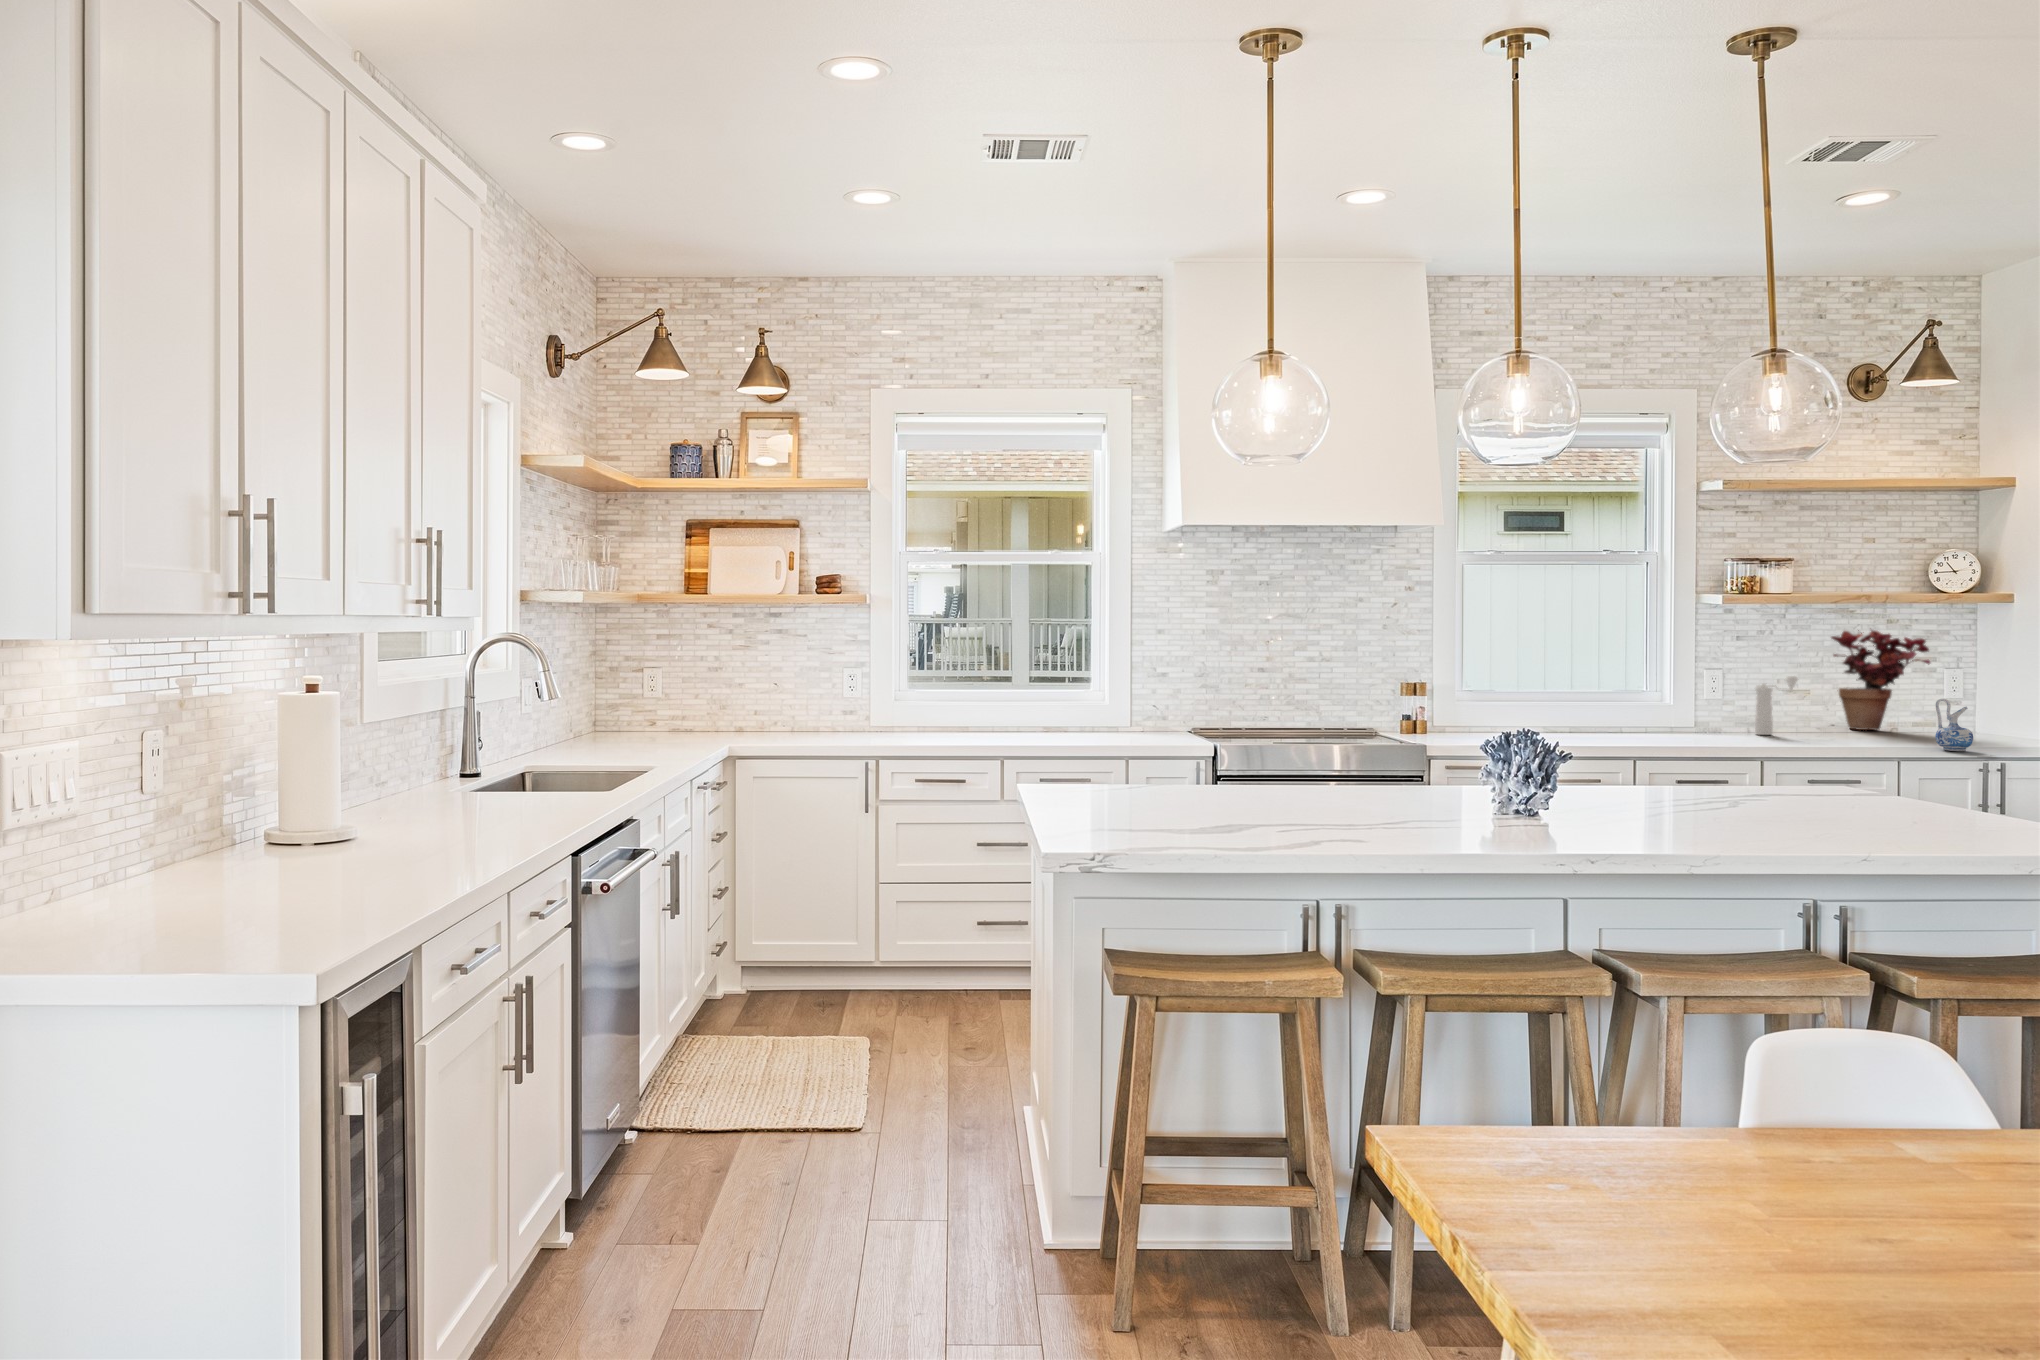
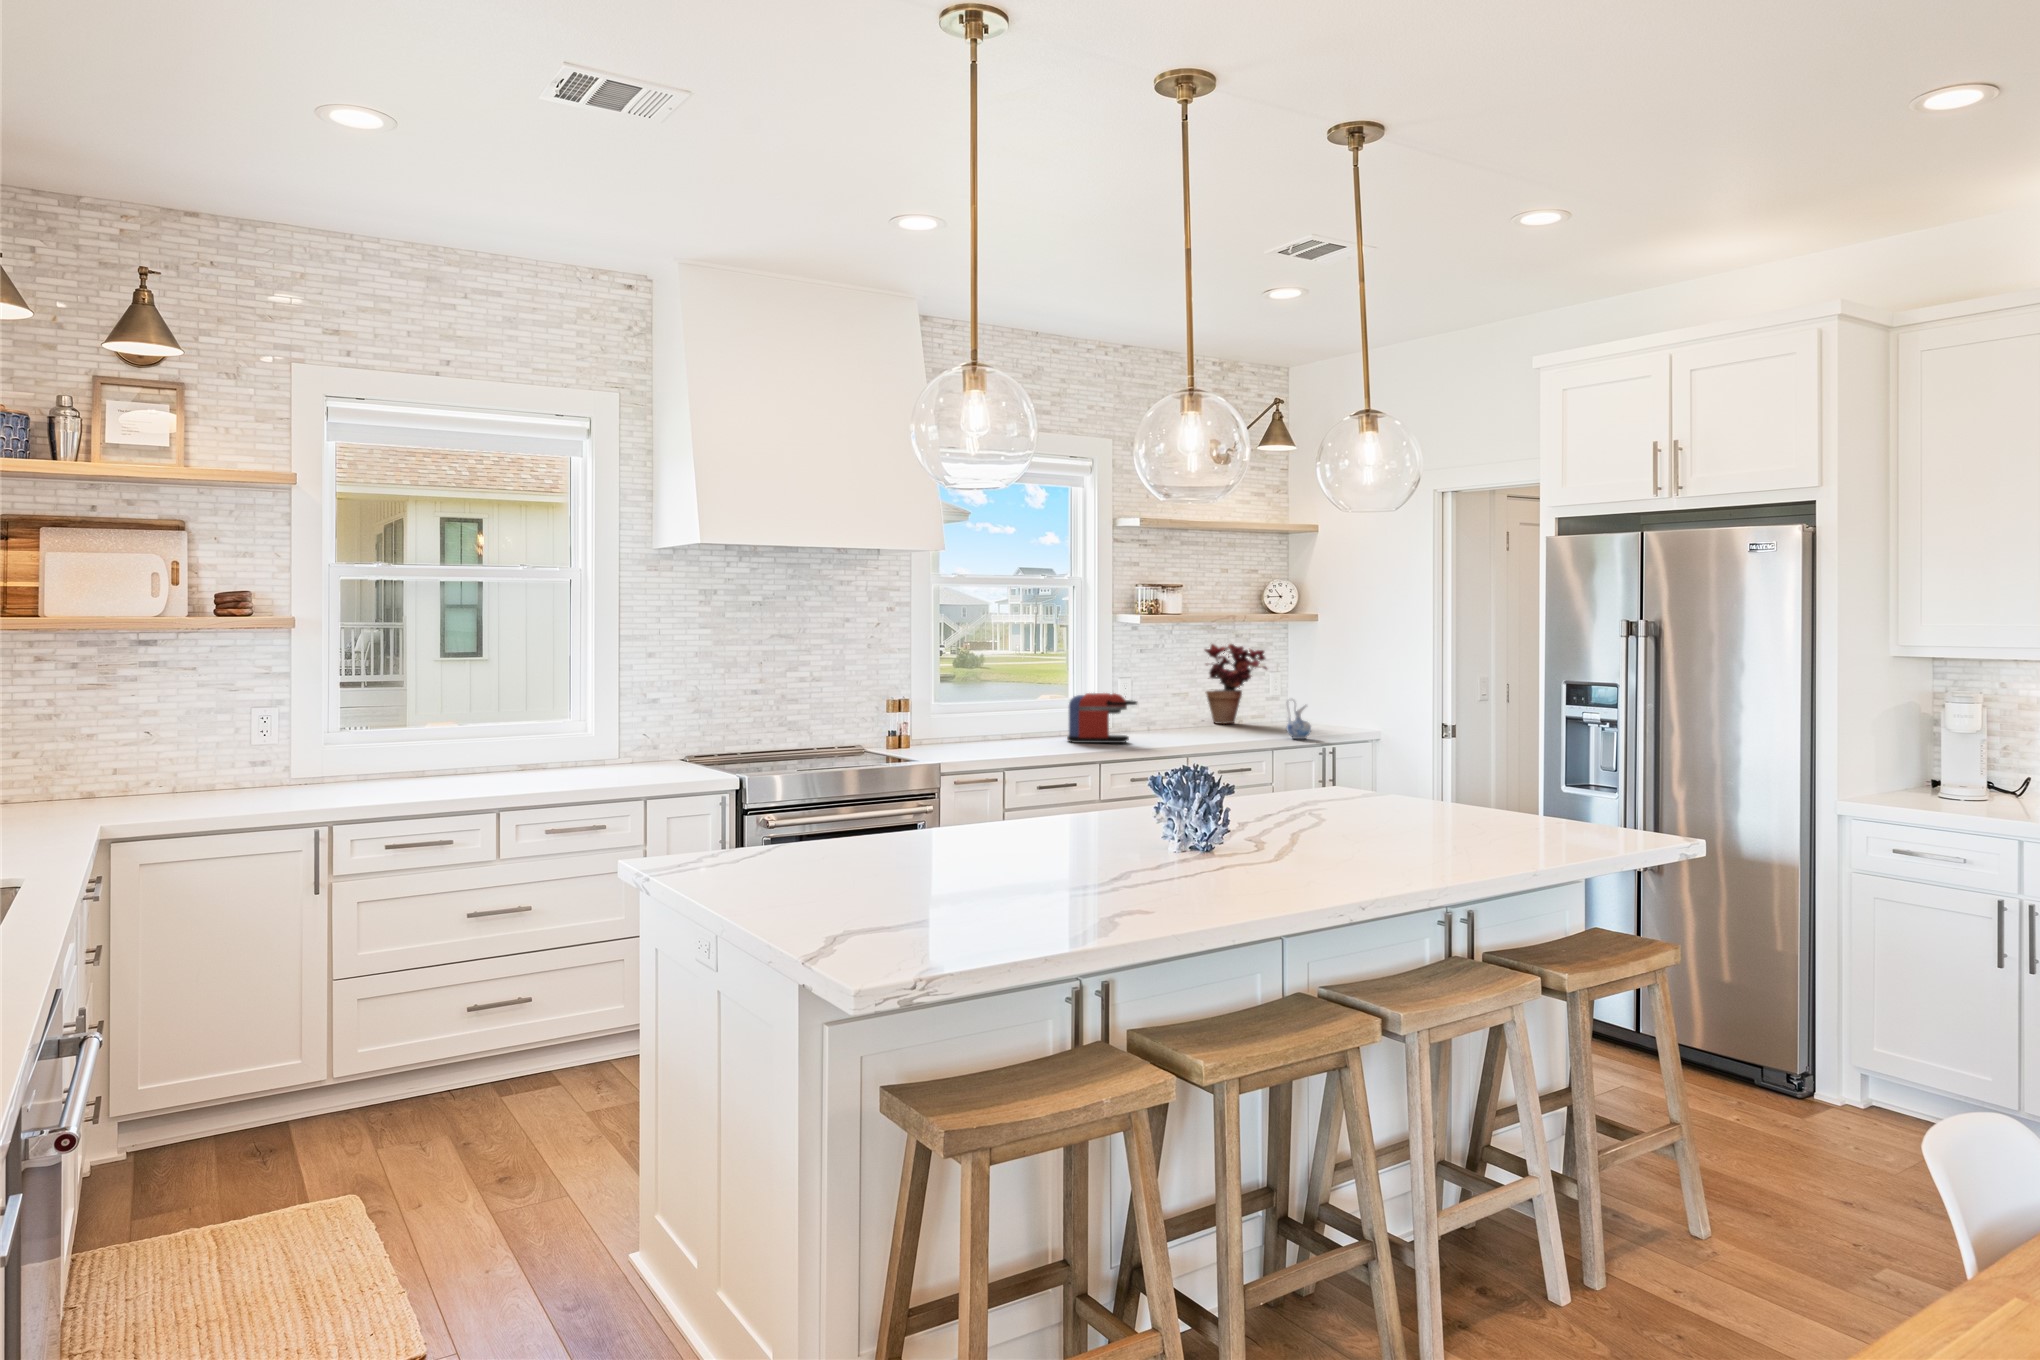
pepper mill: present [1755,676,1798,735] -> none [1159,683,1188,733]
coffee maker: none [1617,683,1707,742] -> present [1067,693,1137,743]

